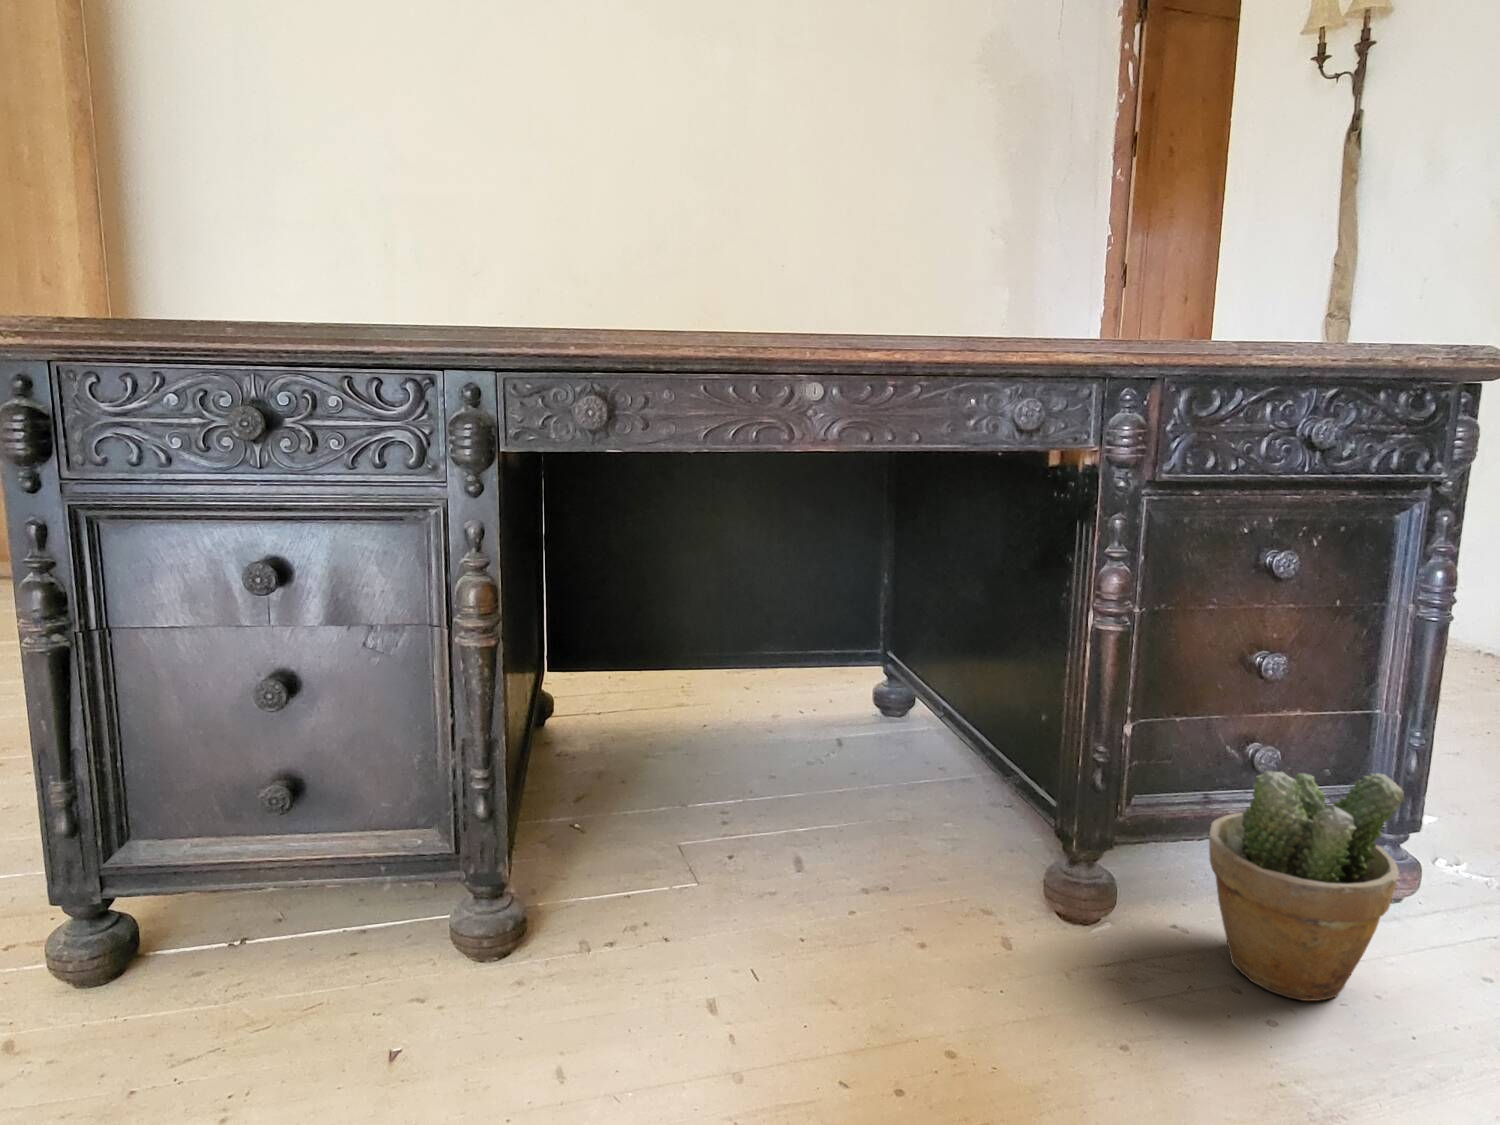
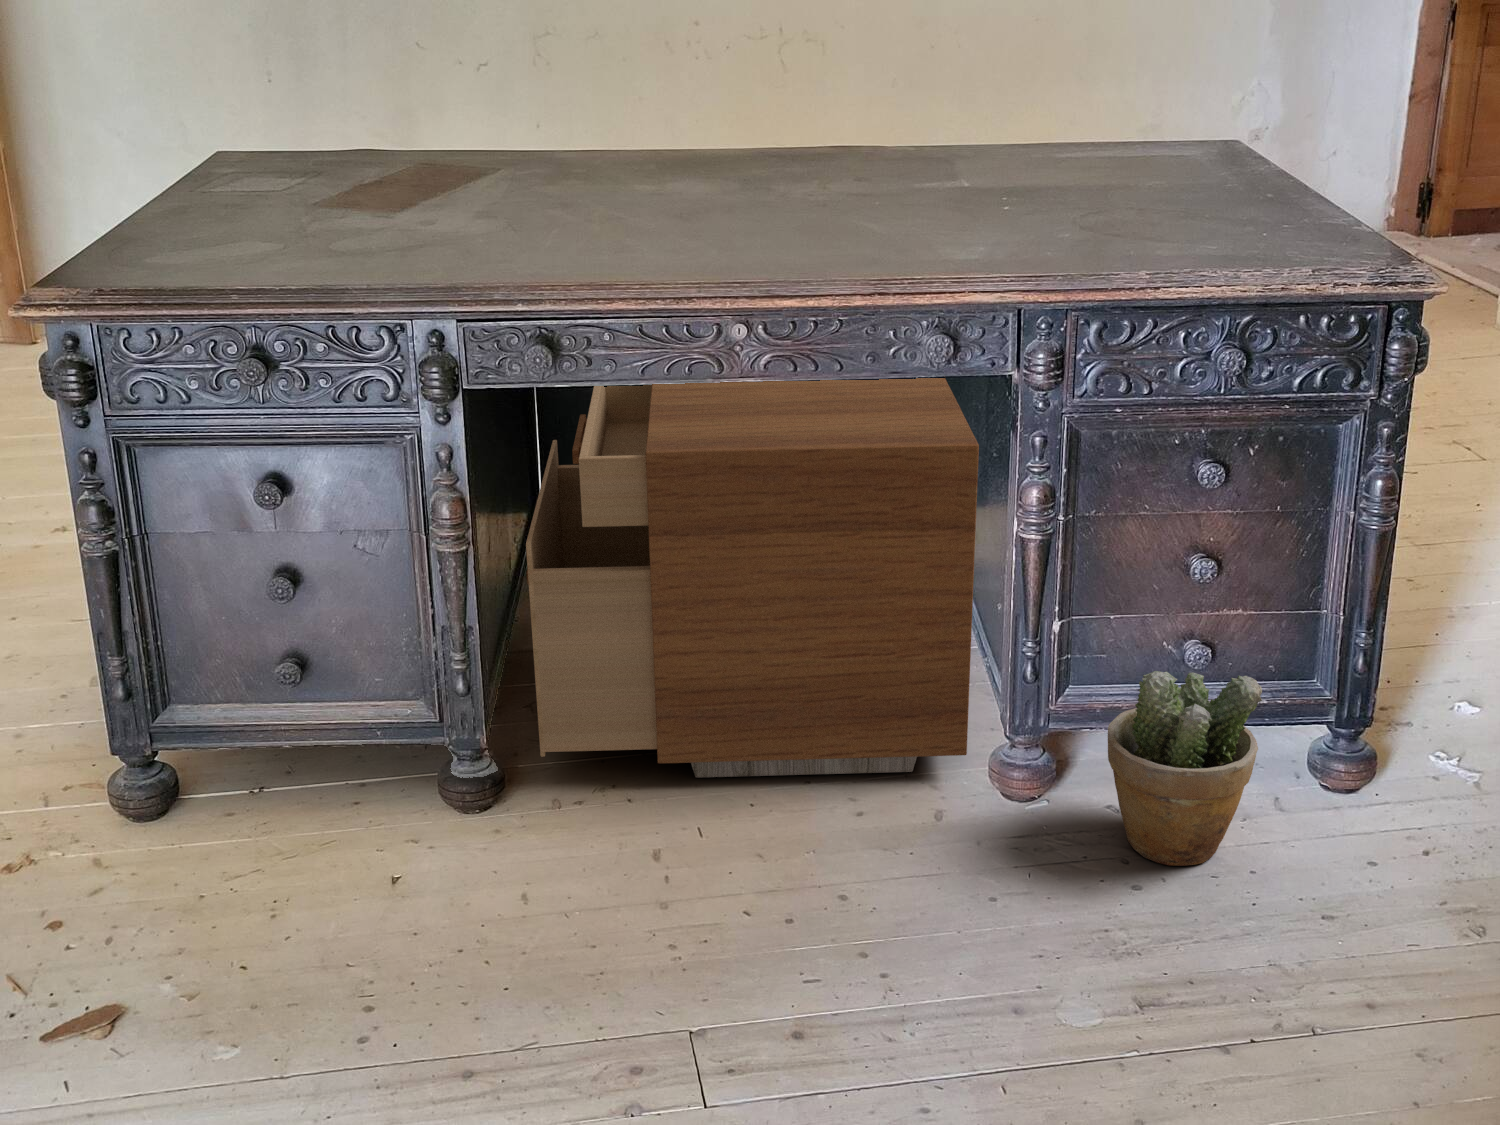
filing cabinet: none [559,496,1048,909] -> present [526,378,979,777]

